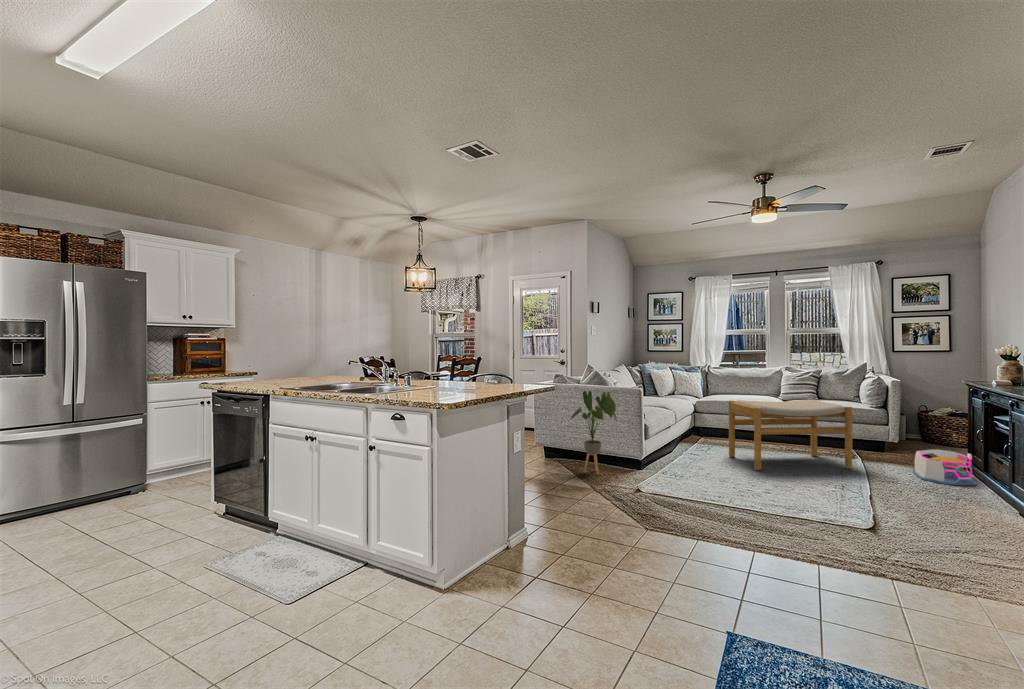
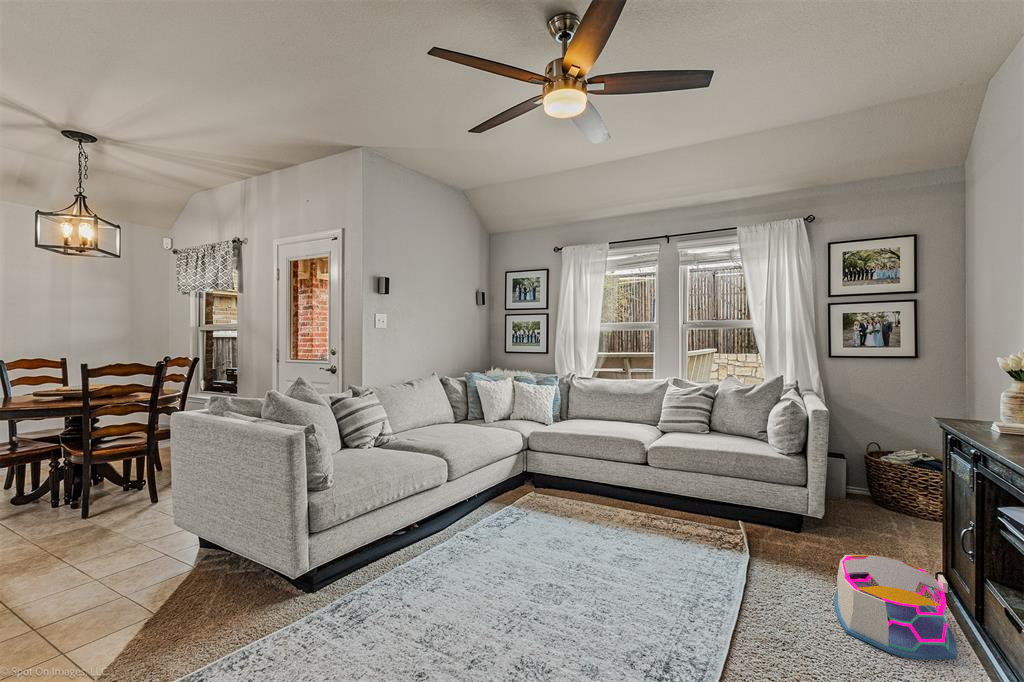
house plant: present [571,391,617,475] -> none [144,438,263,613]
footstool: present [729,399,852,470] -> none [522,444,721,595]

